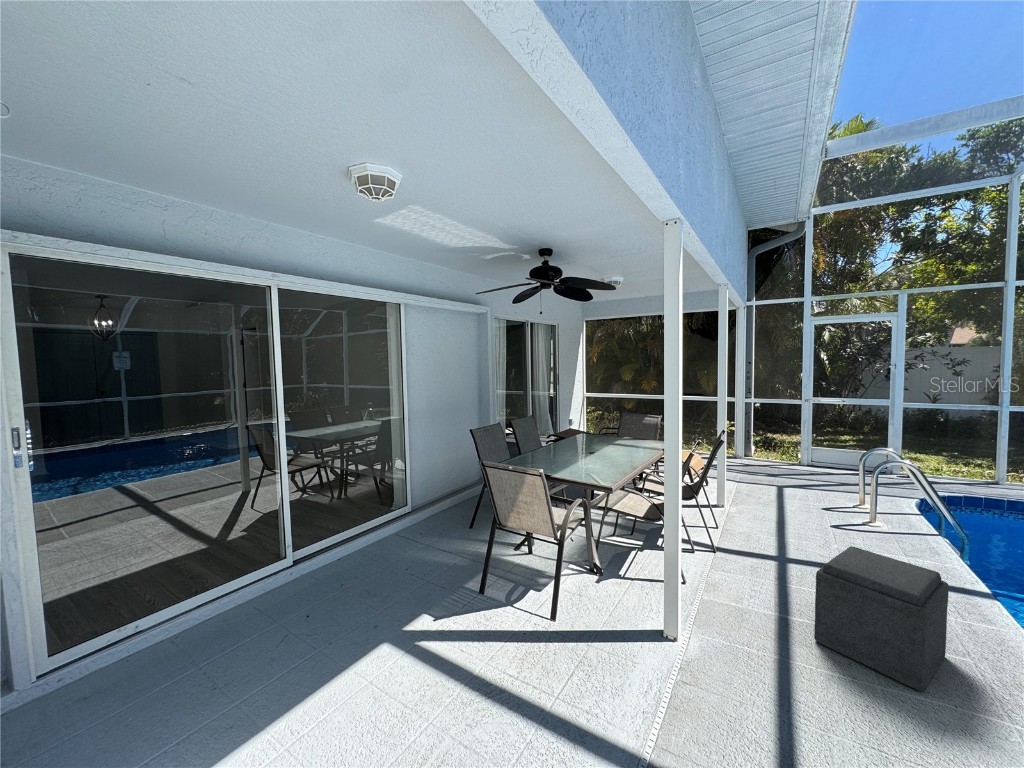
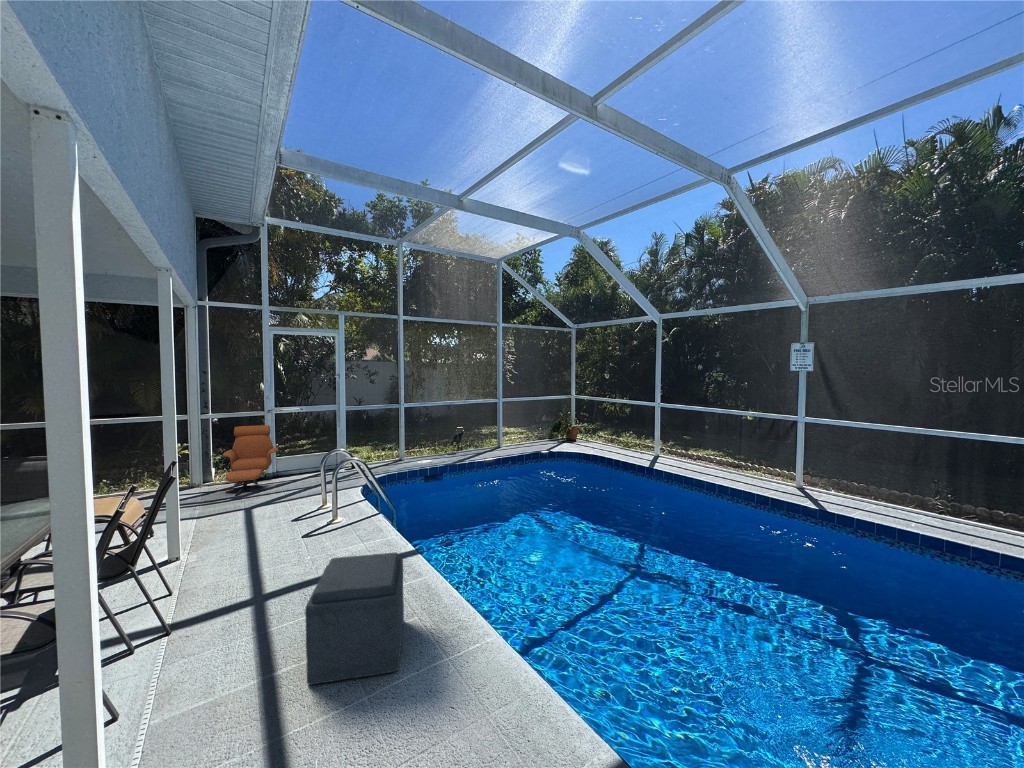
lounge chair: none [762,412,815,476] -> present [223,425,279,496]

